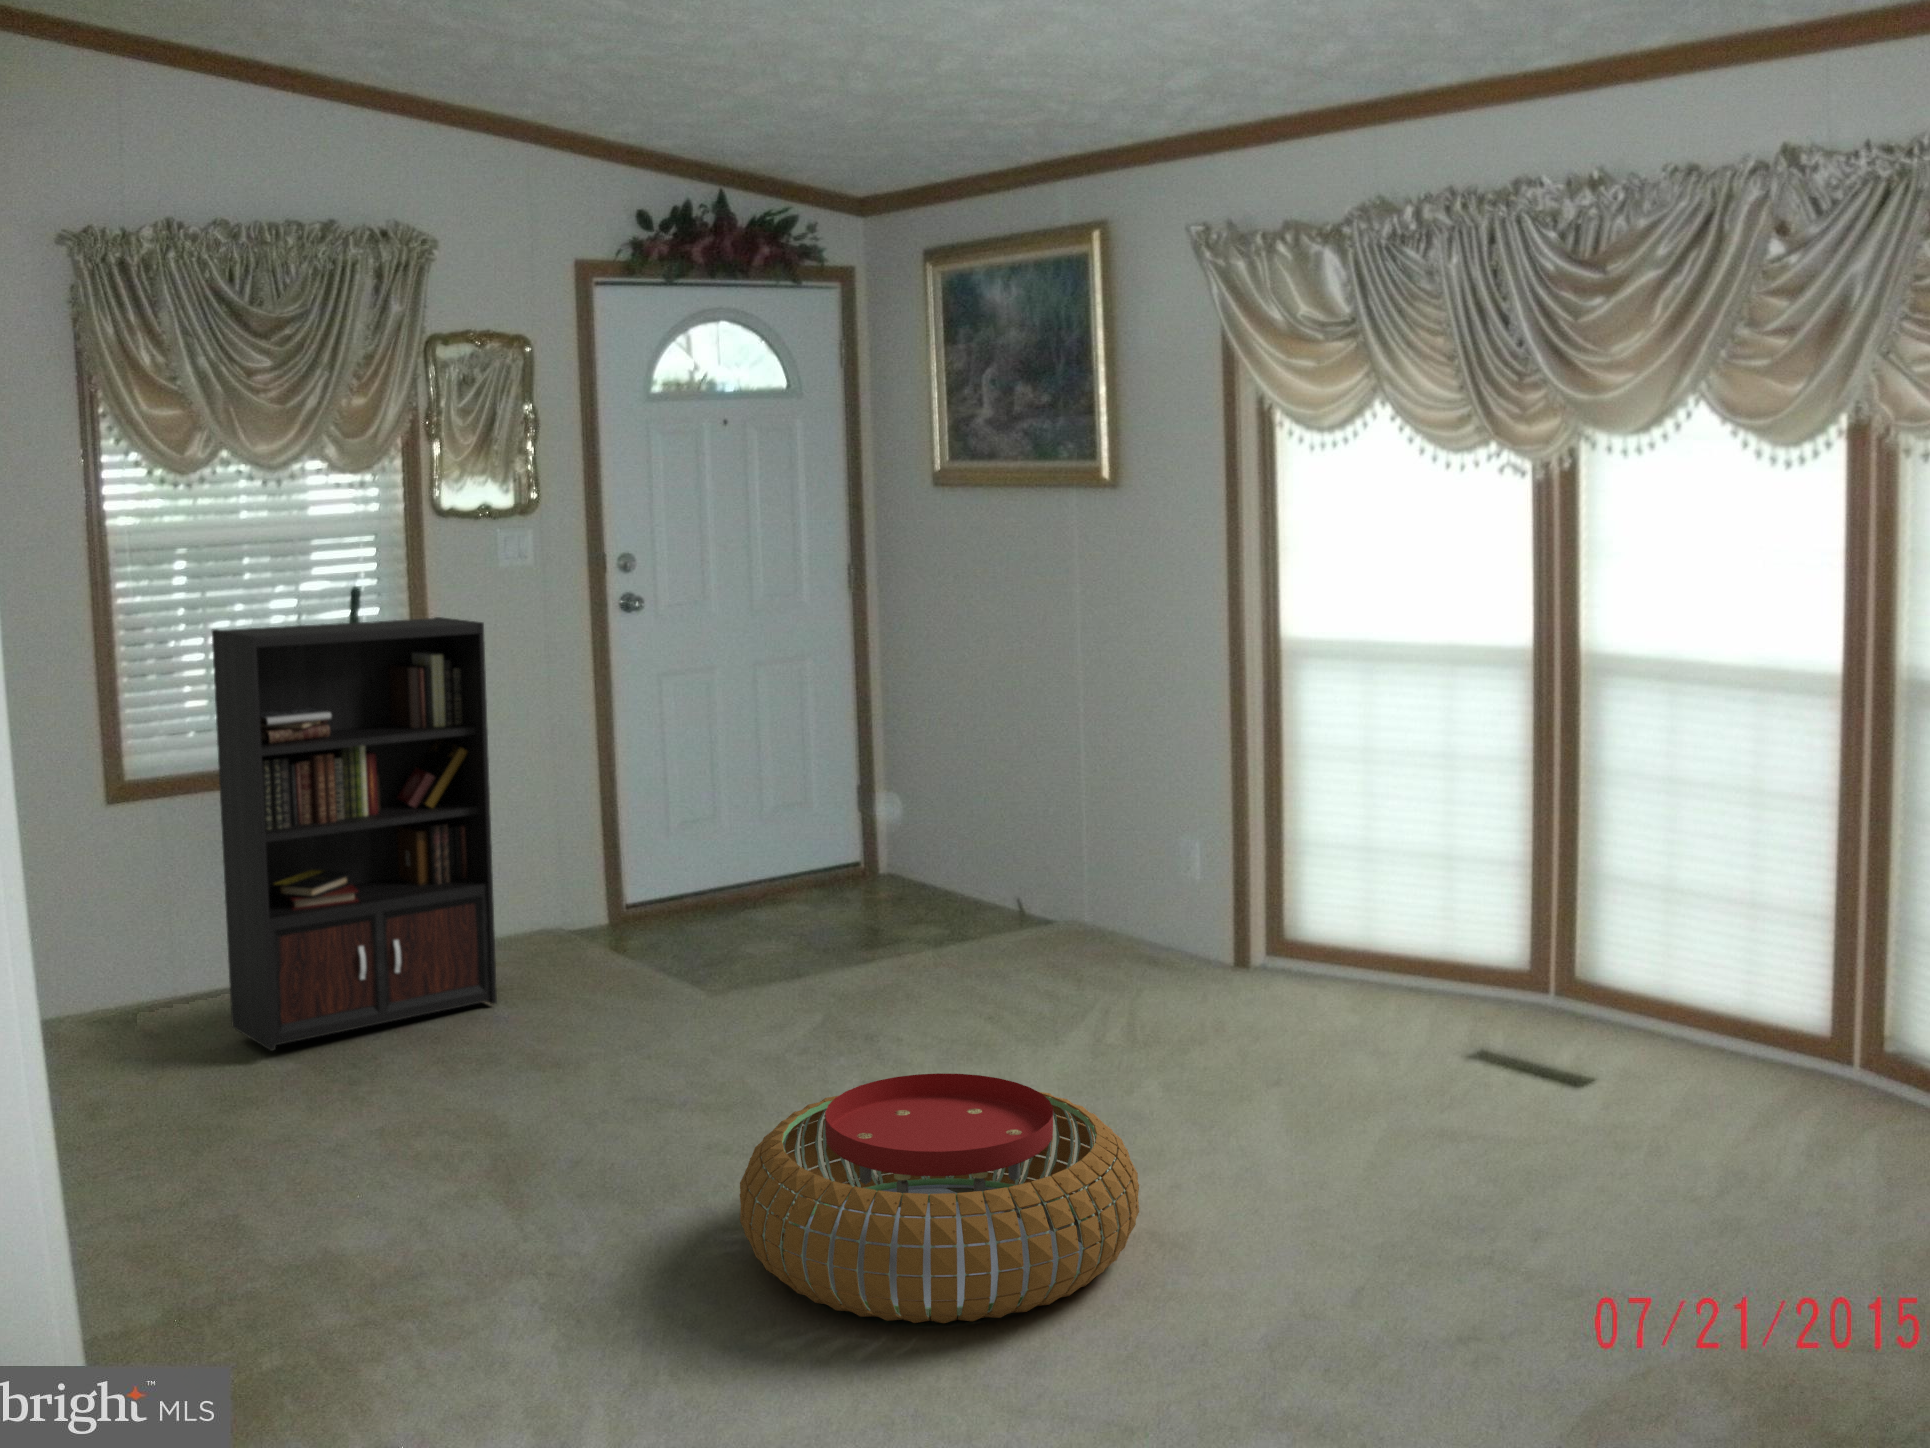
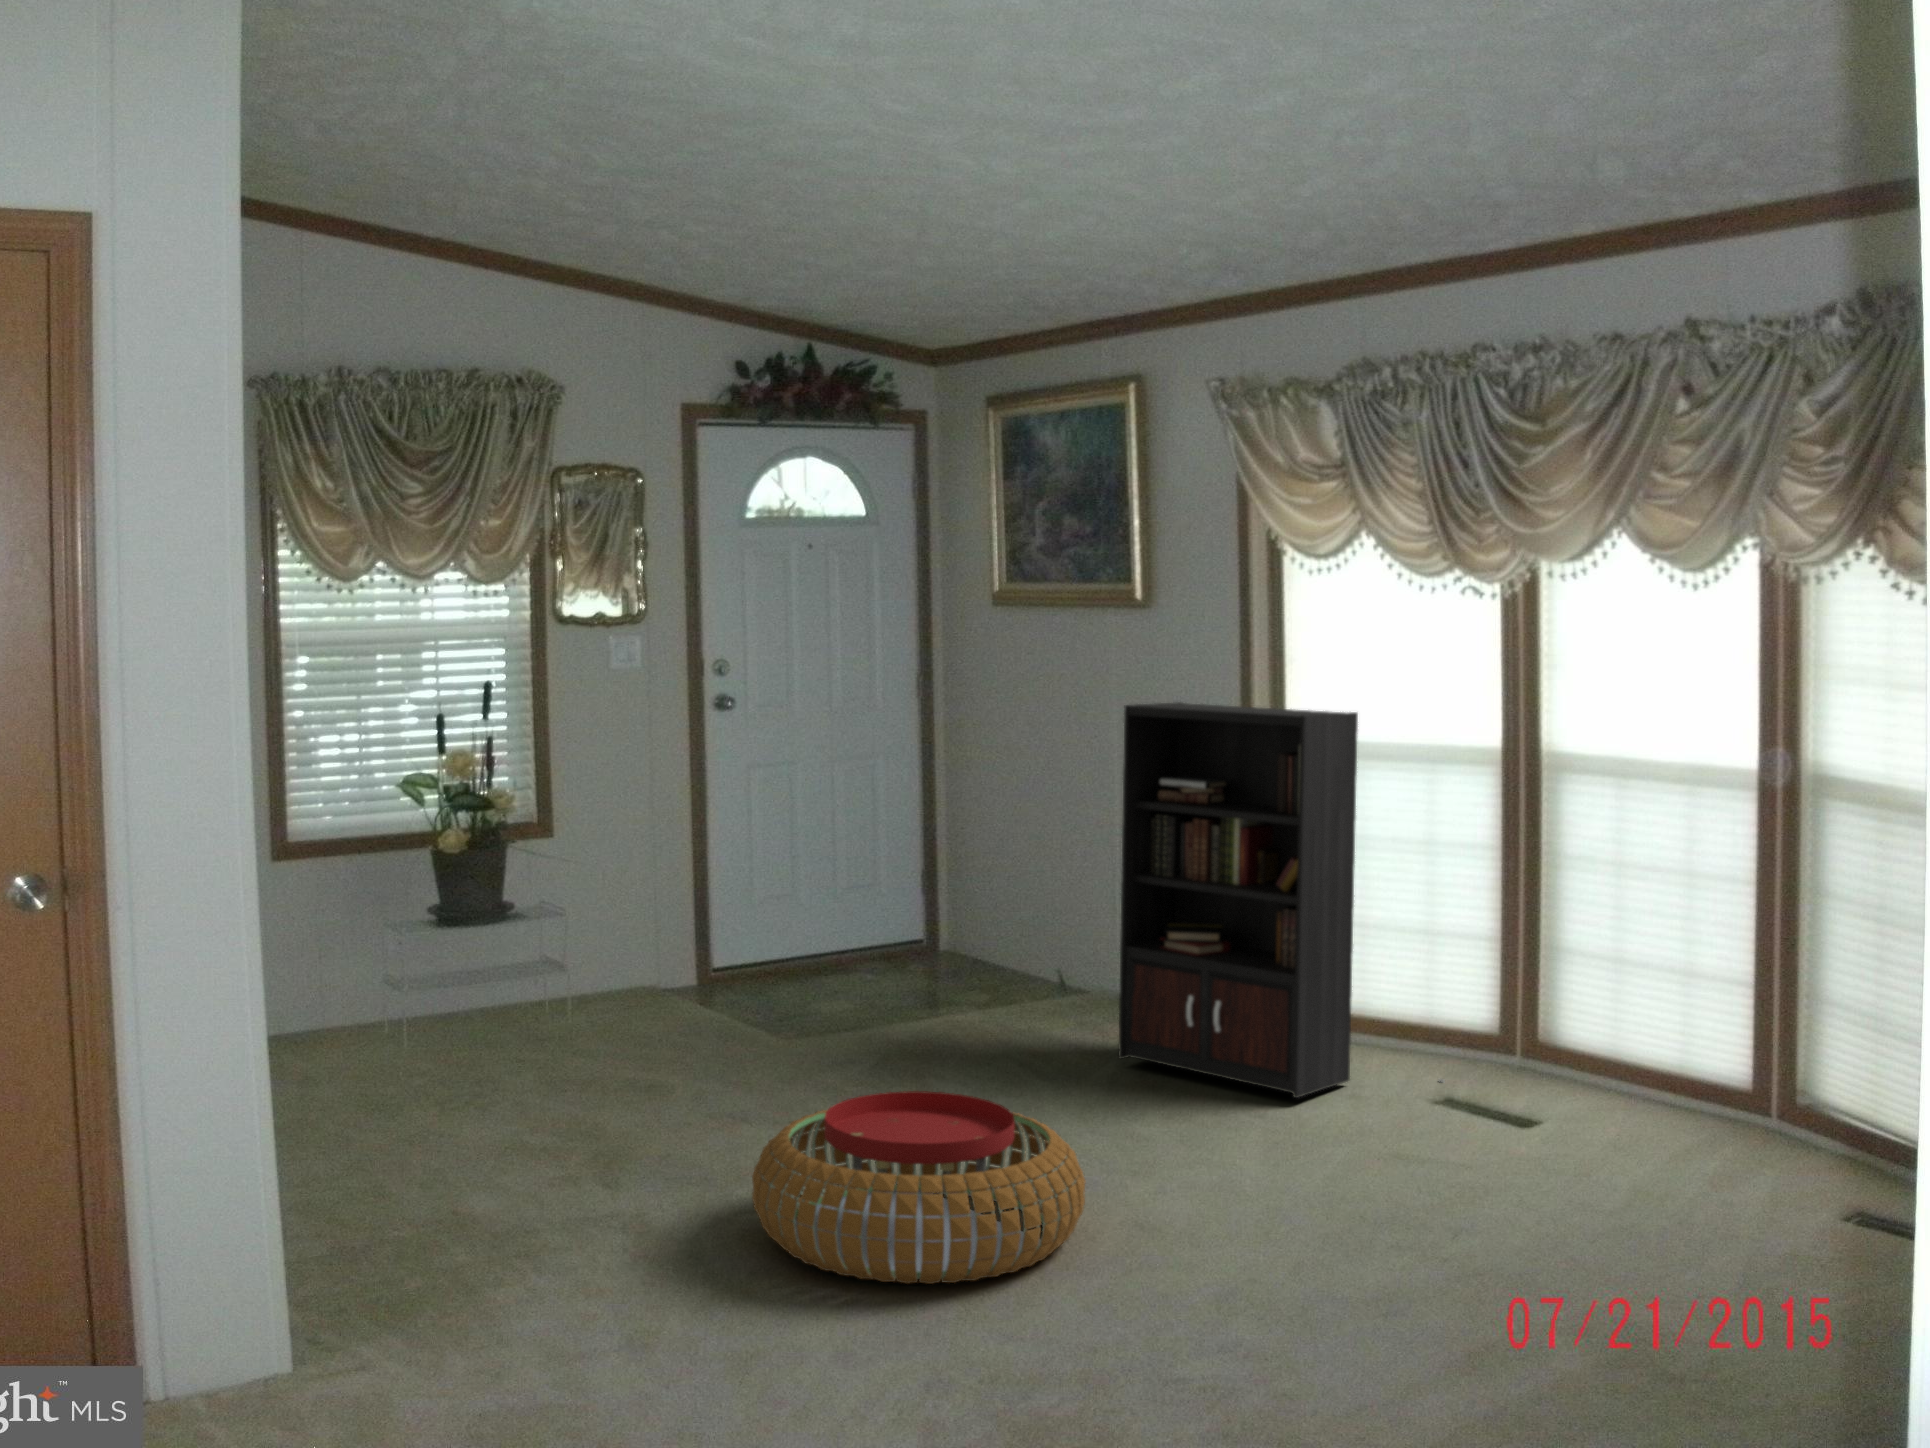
bookcase: present [212,617,497,1051] -> present [1118,702,1444,1098]

